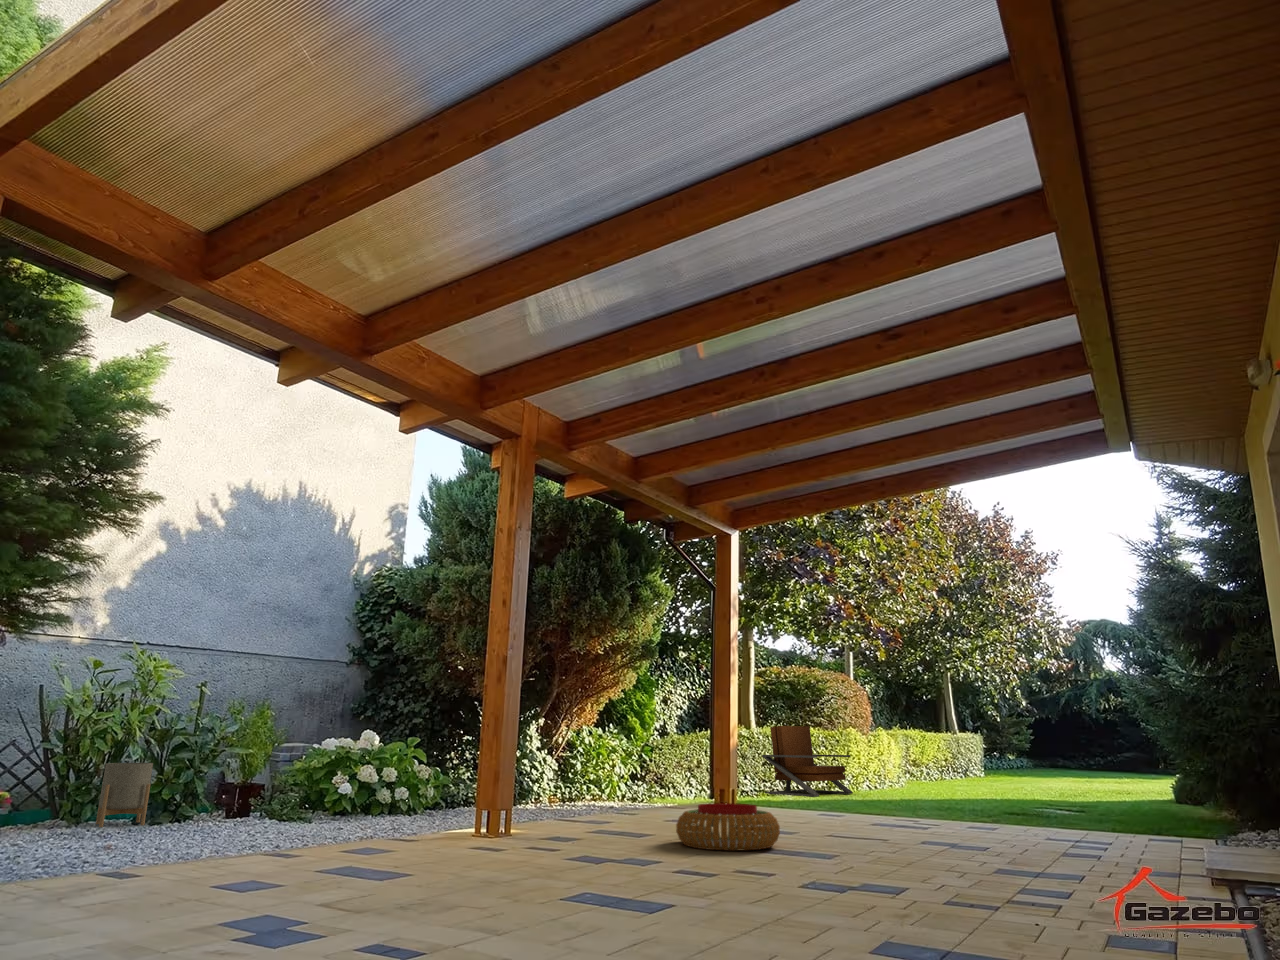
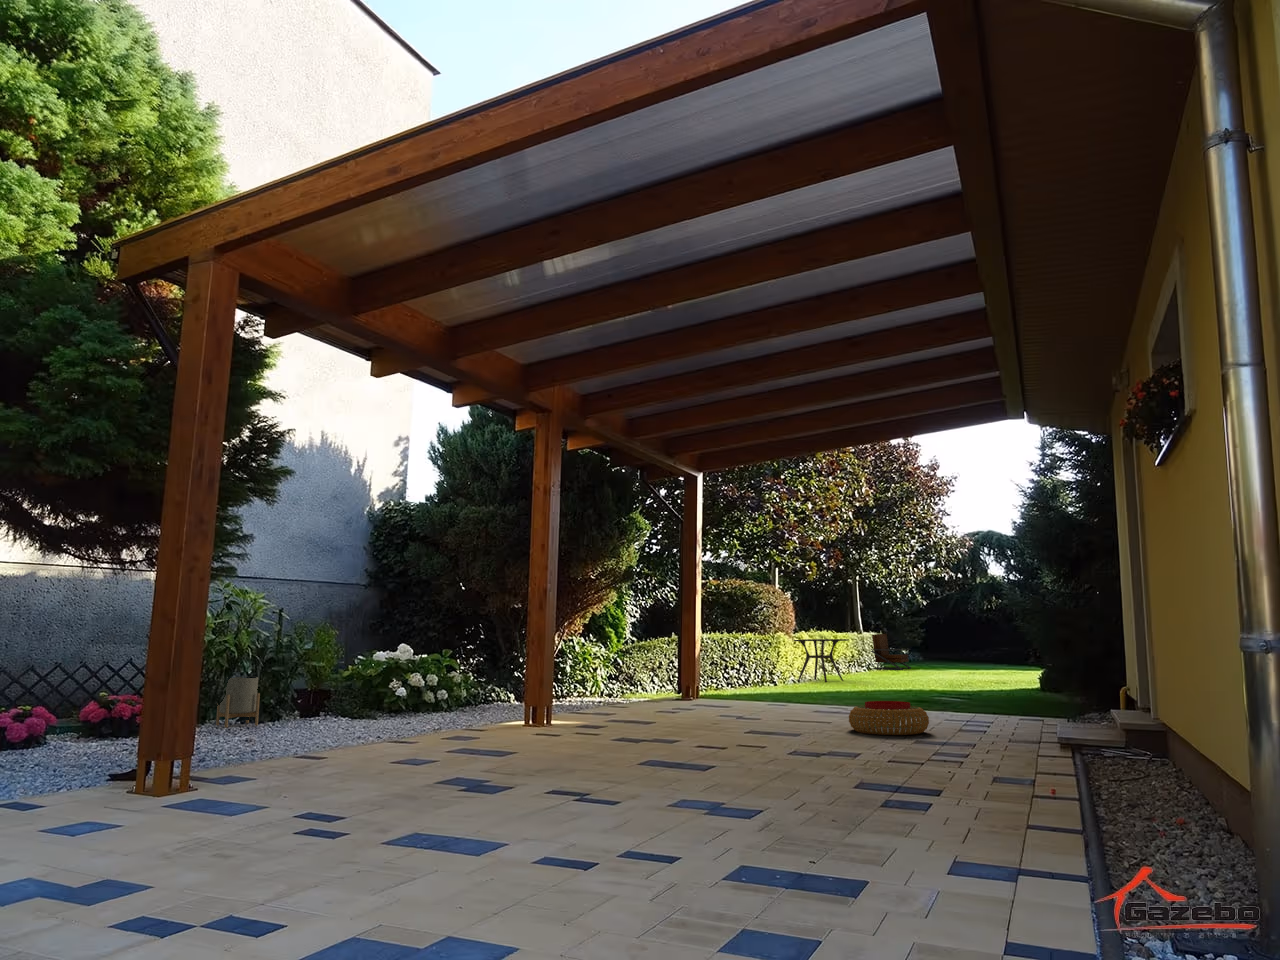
lounge chair: present [762,726,853,797] -> present [871,634,911,670]
dining table: none [862,737,934,790] -> present [792,639,849,682]
pouf: present [676,803,780,851] -> present [849,701,929,735]

